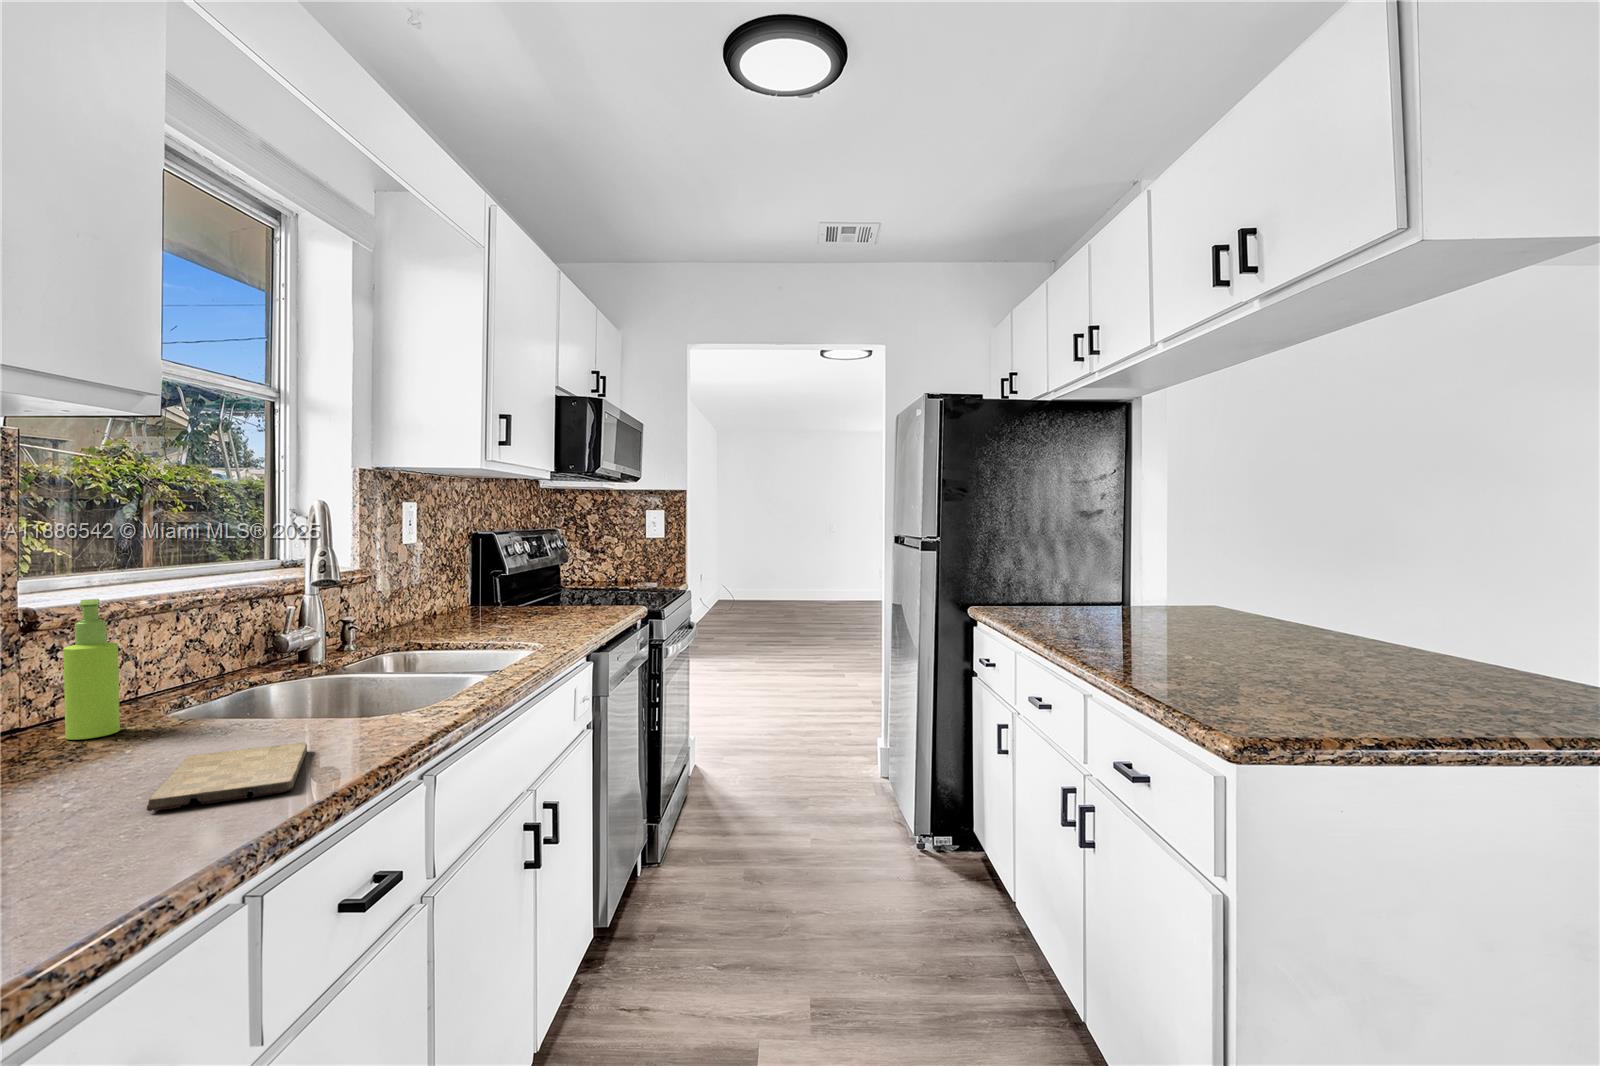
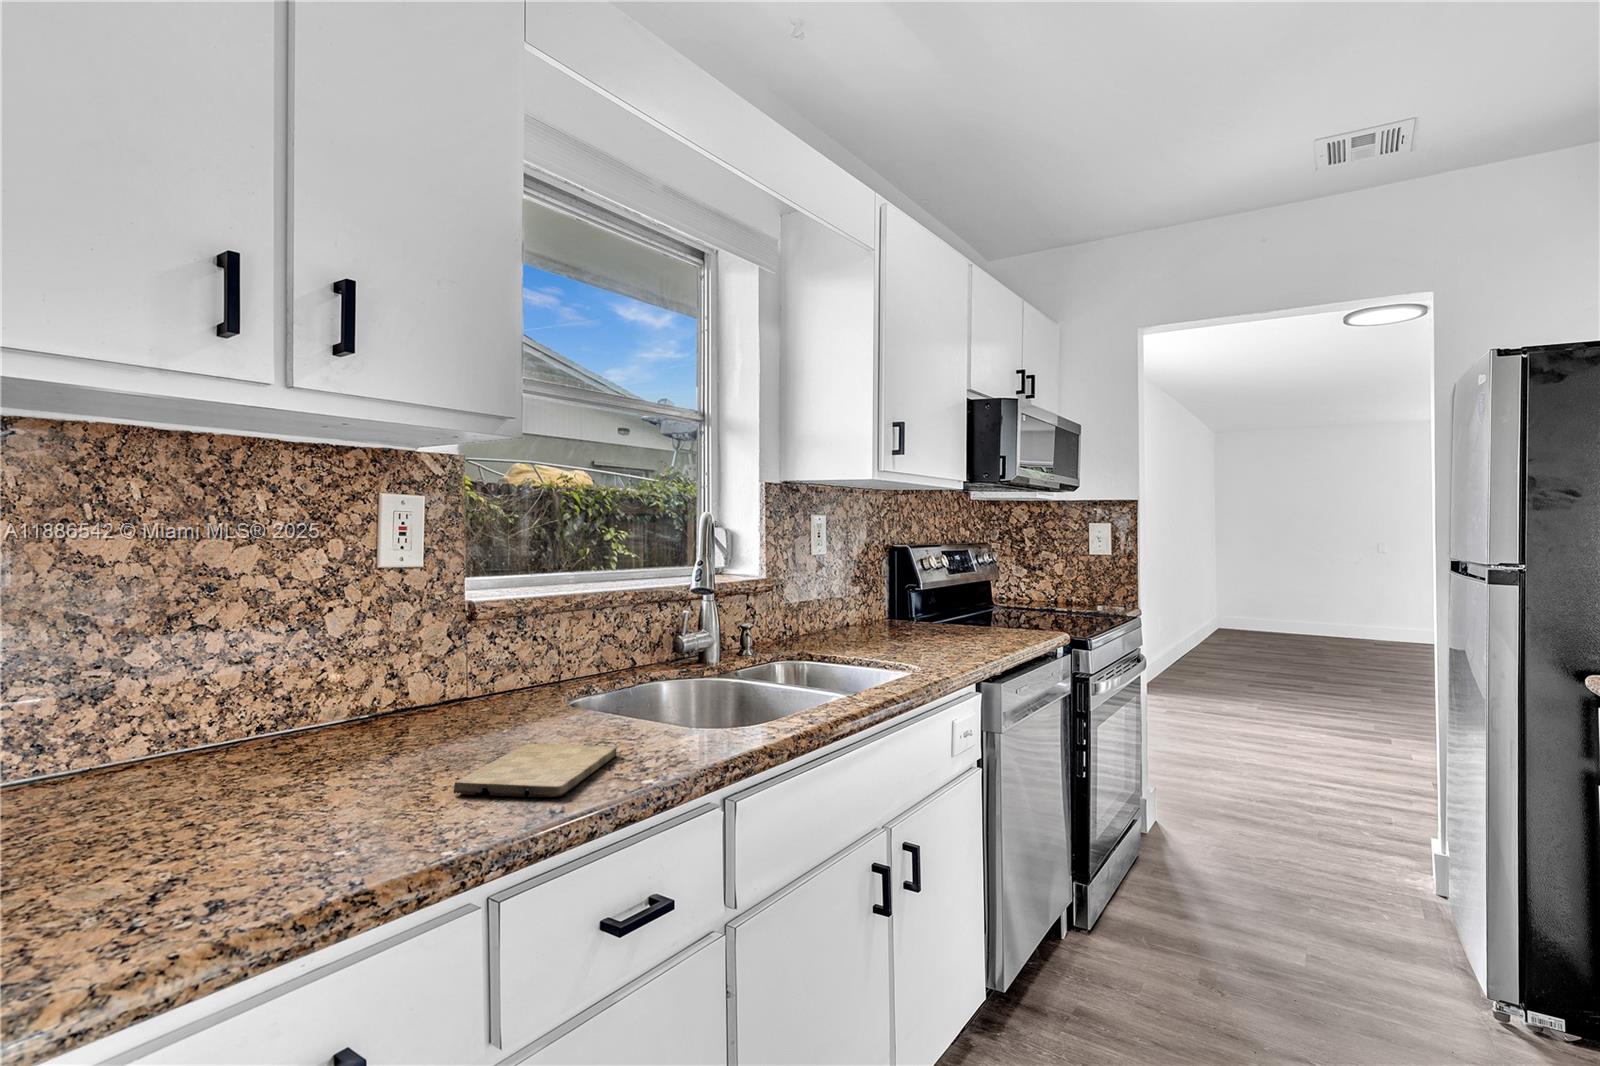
soap dispenser: present [63,599,120,740] -> none [486,594,523,715]

